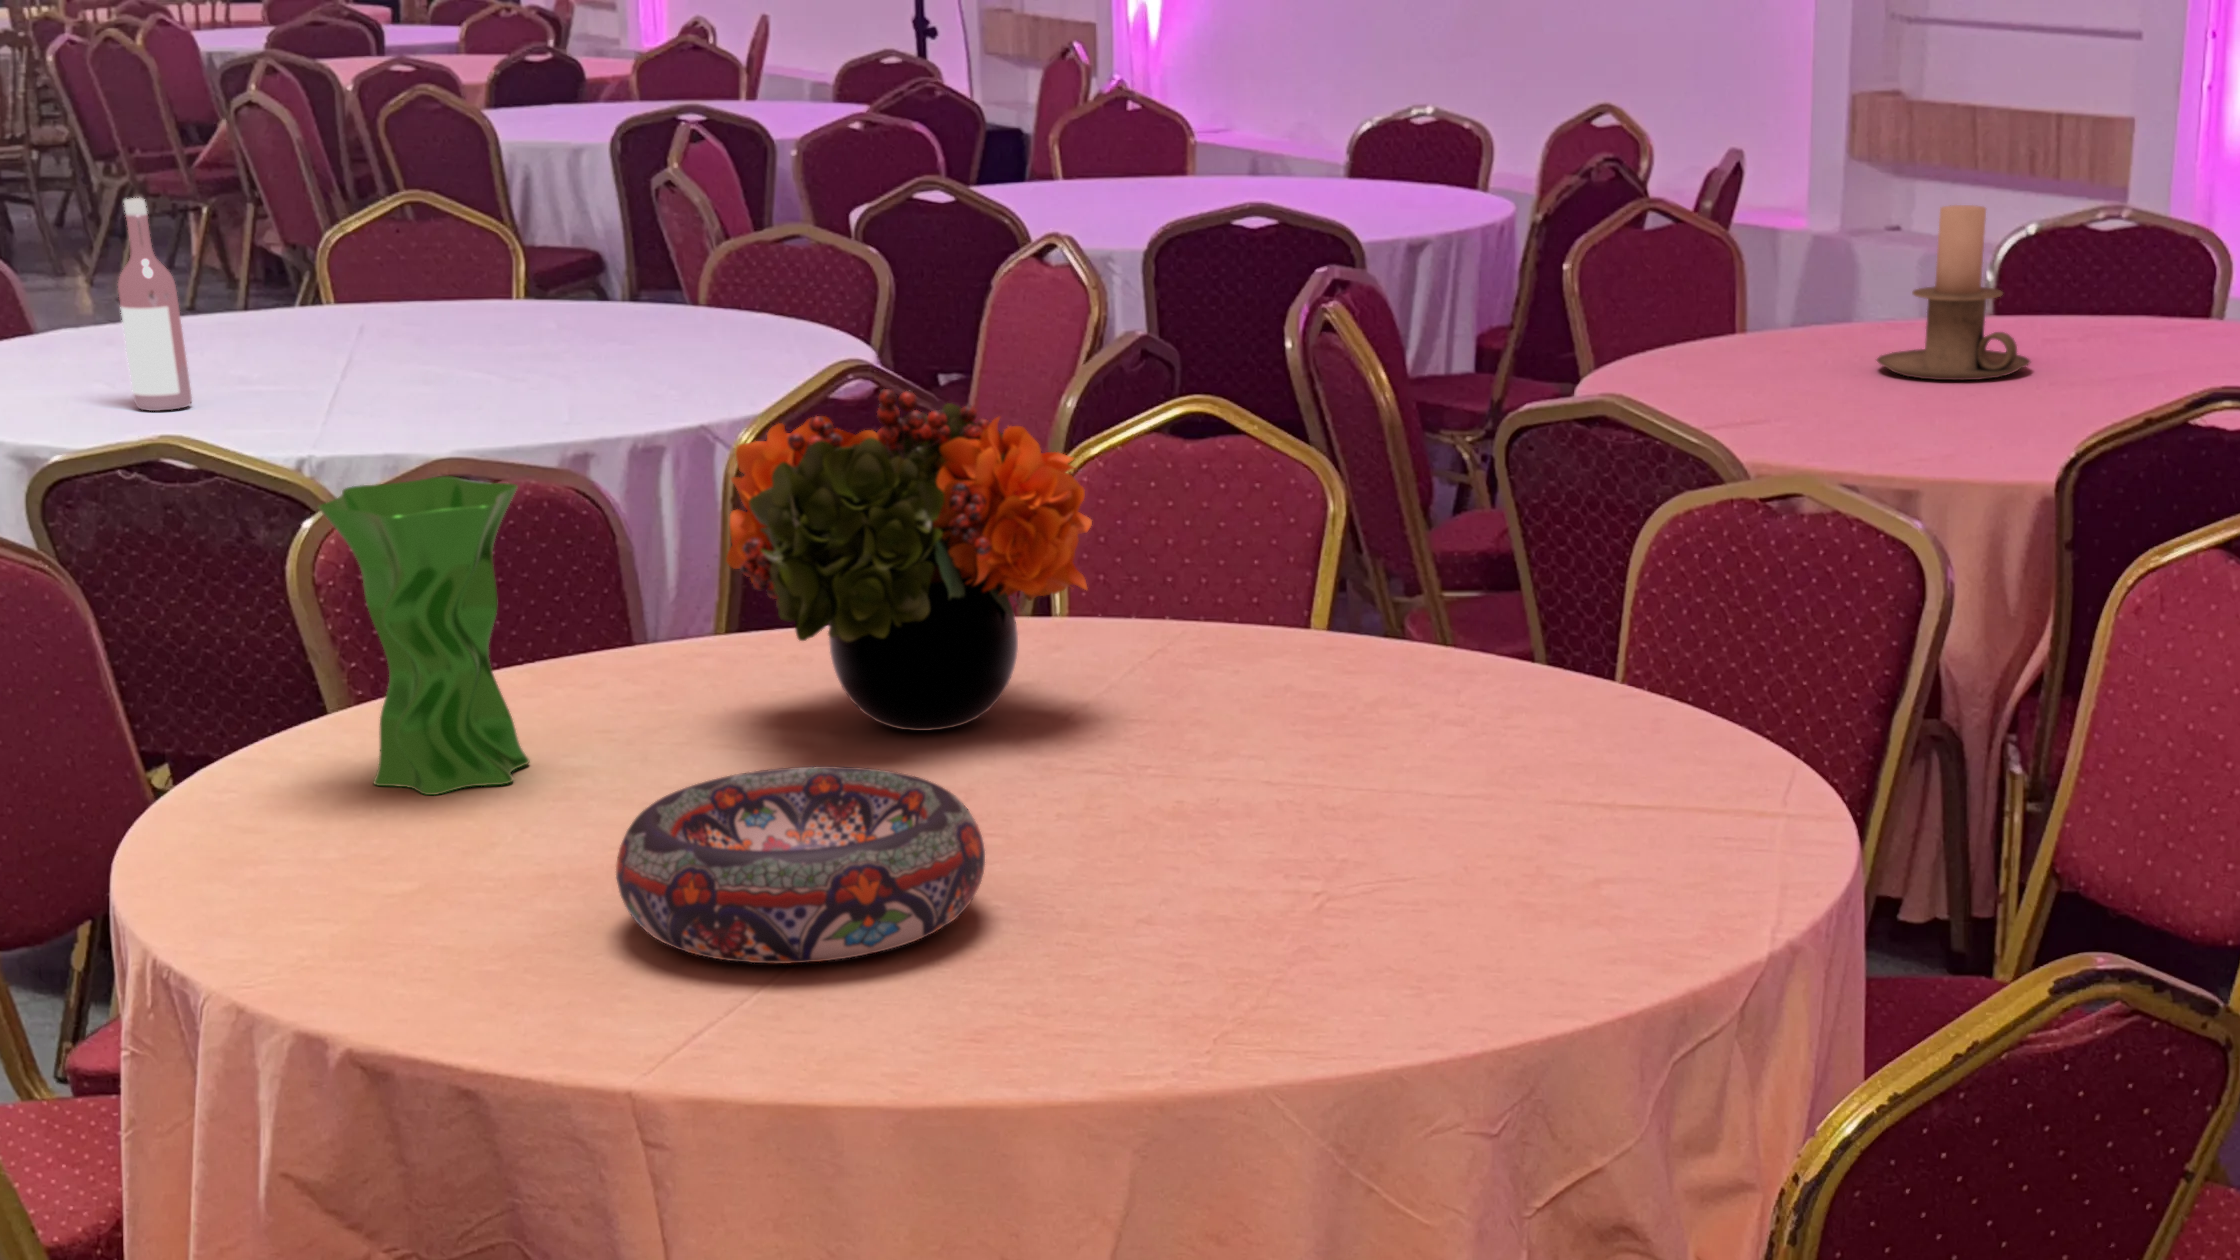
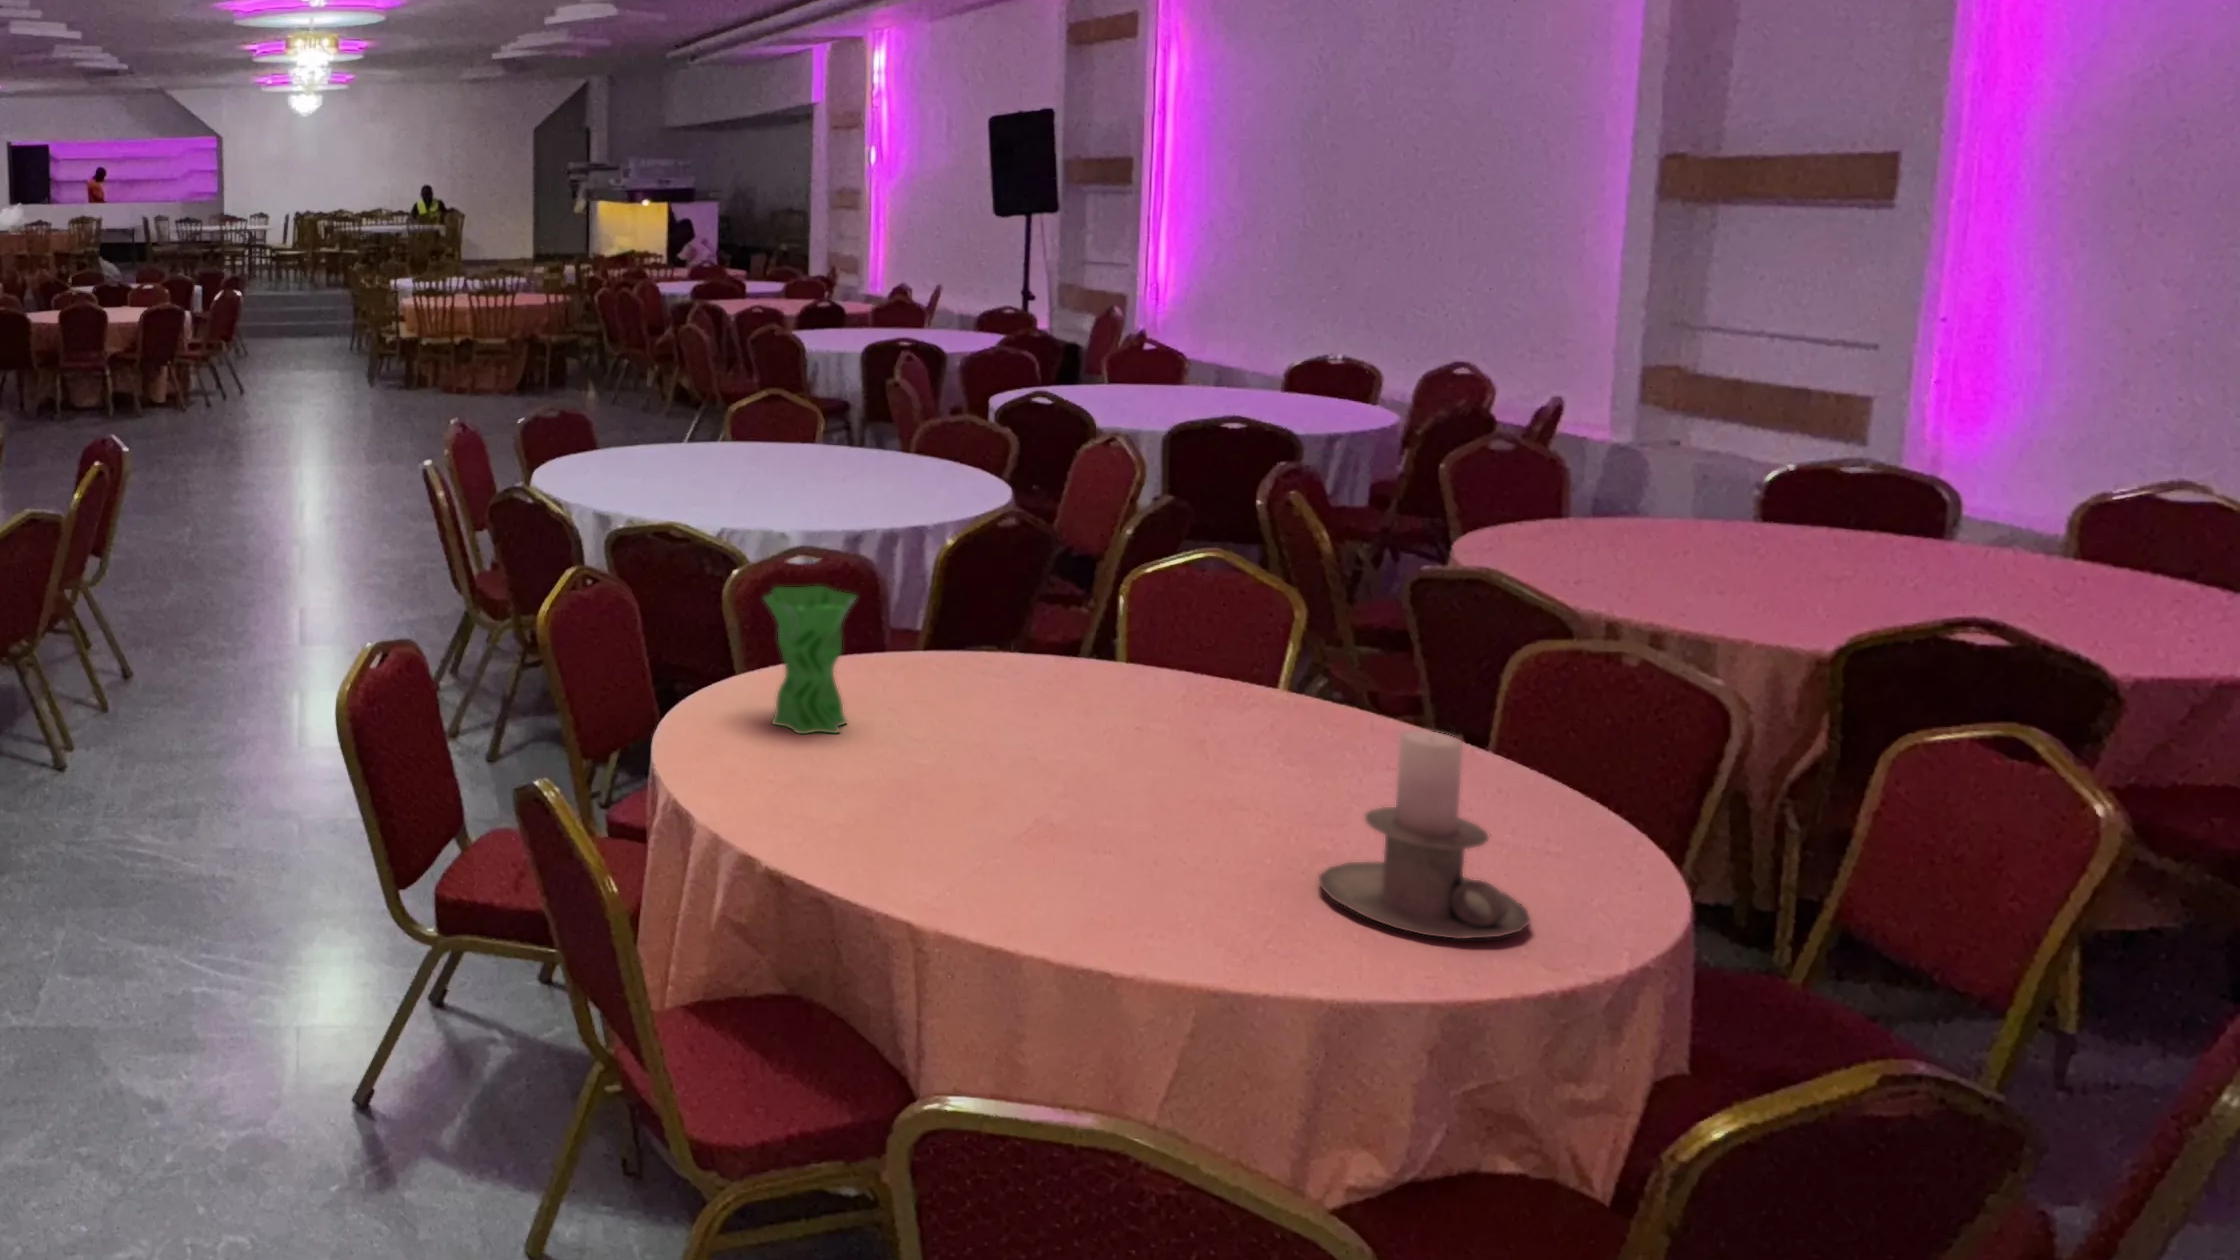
wine bottle: present [118,198,192,411] -> none [643,406,669,498]
candle holder: present [1877,205,2030,380] -> present [1319,730,1530,939]
flower arrangement: present [726,389,1092,731] -> none [953,565,1165,735]
decorative bowl: present [616,766,985,963] -> none [903,761,1103,870]

